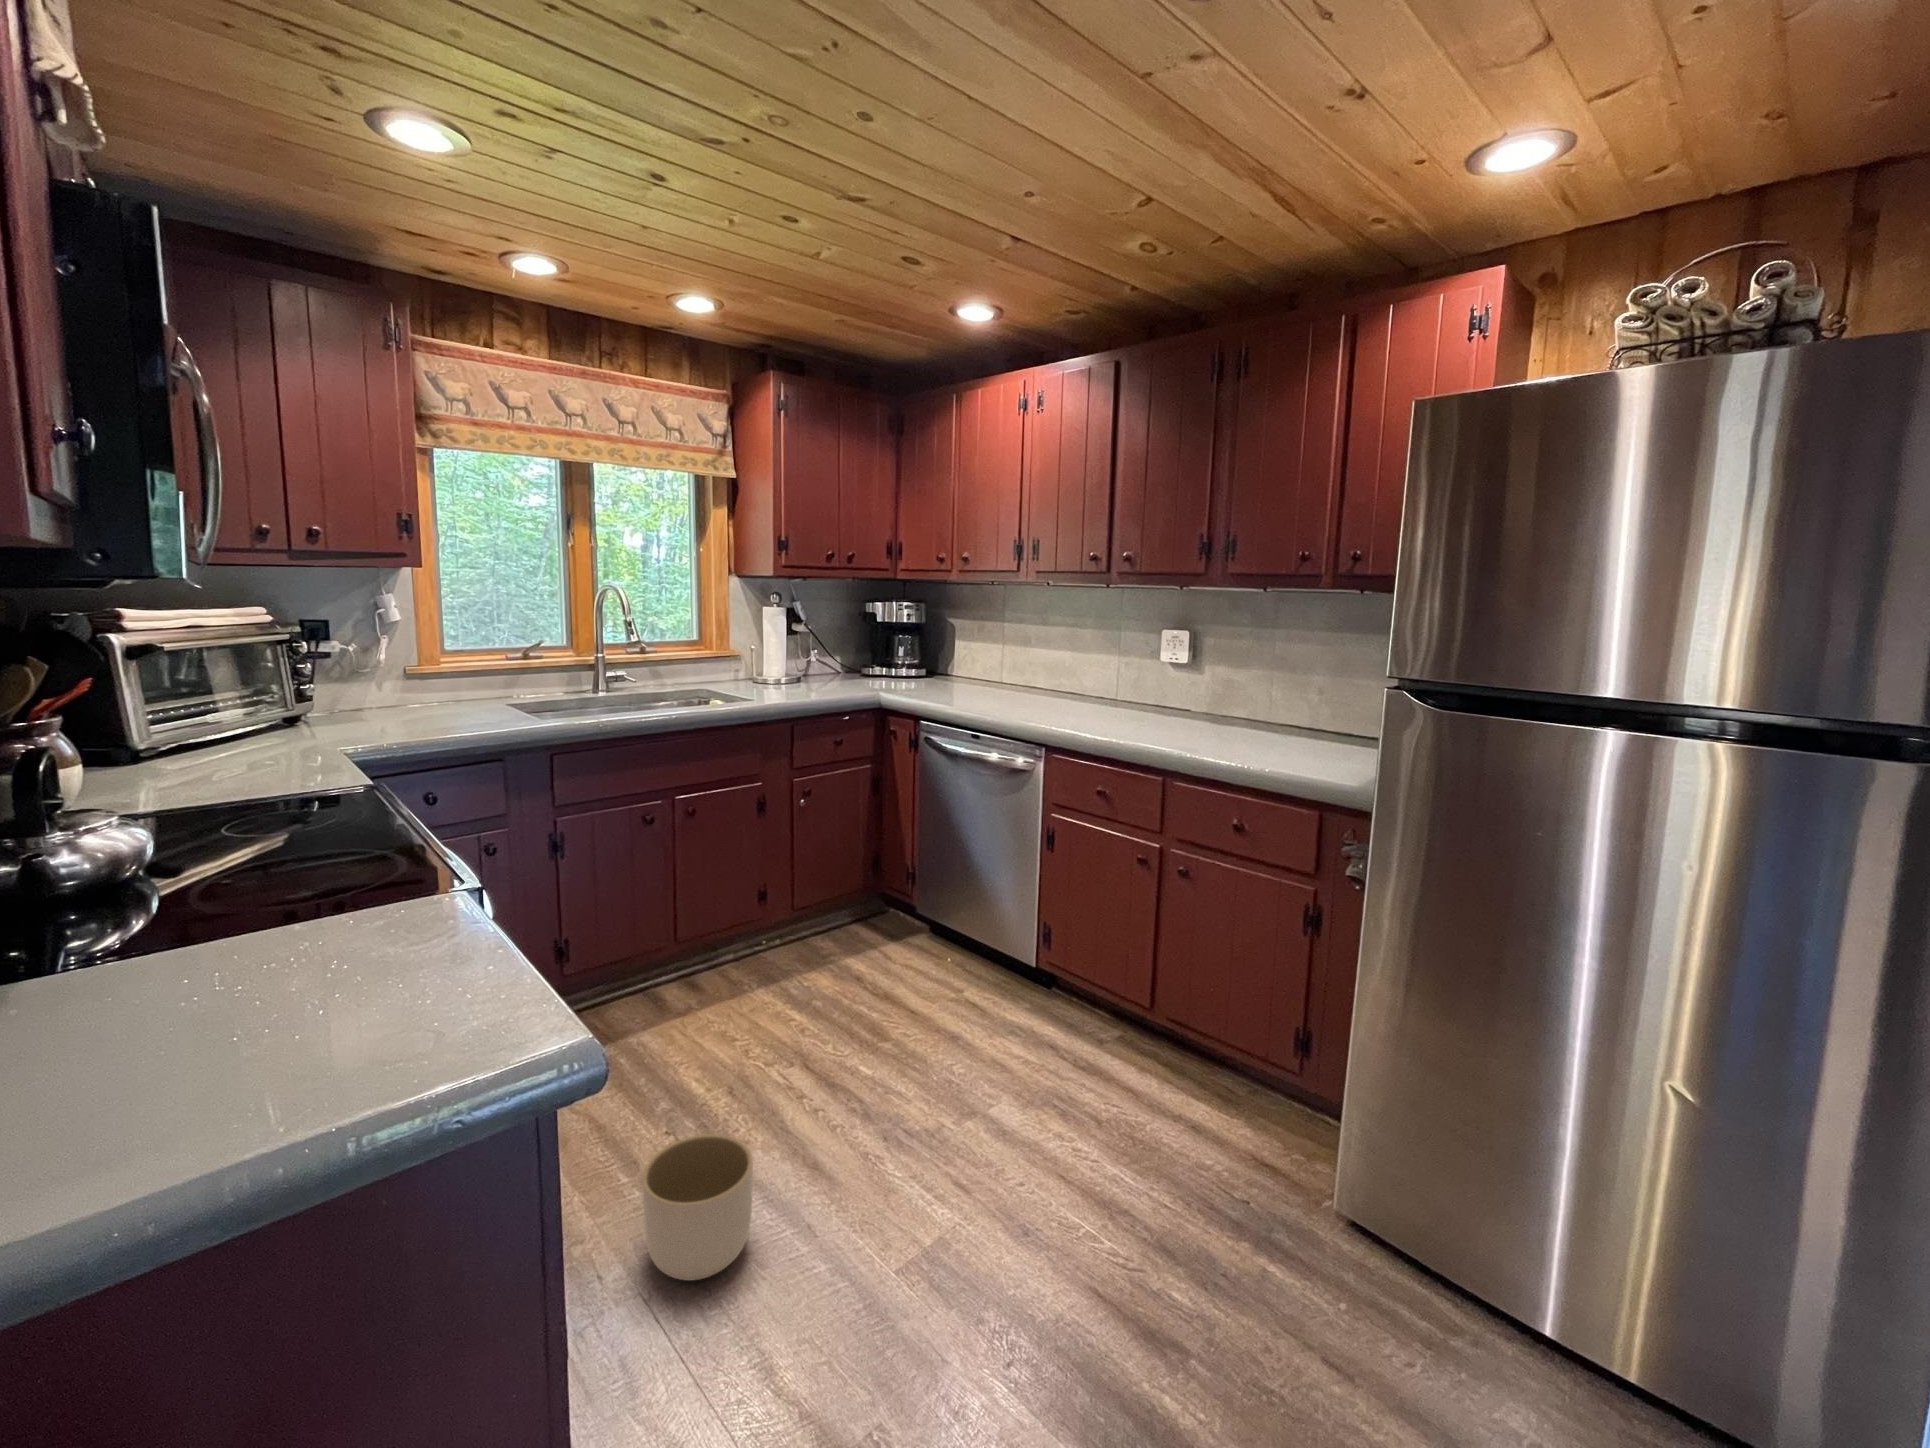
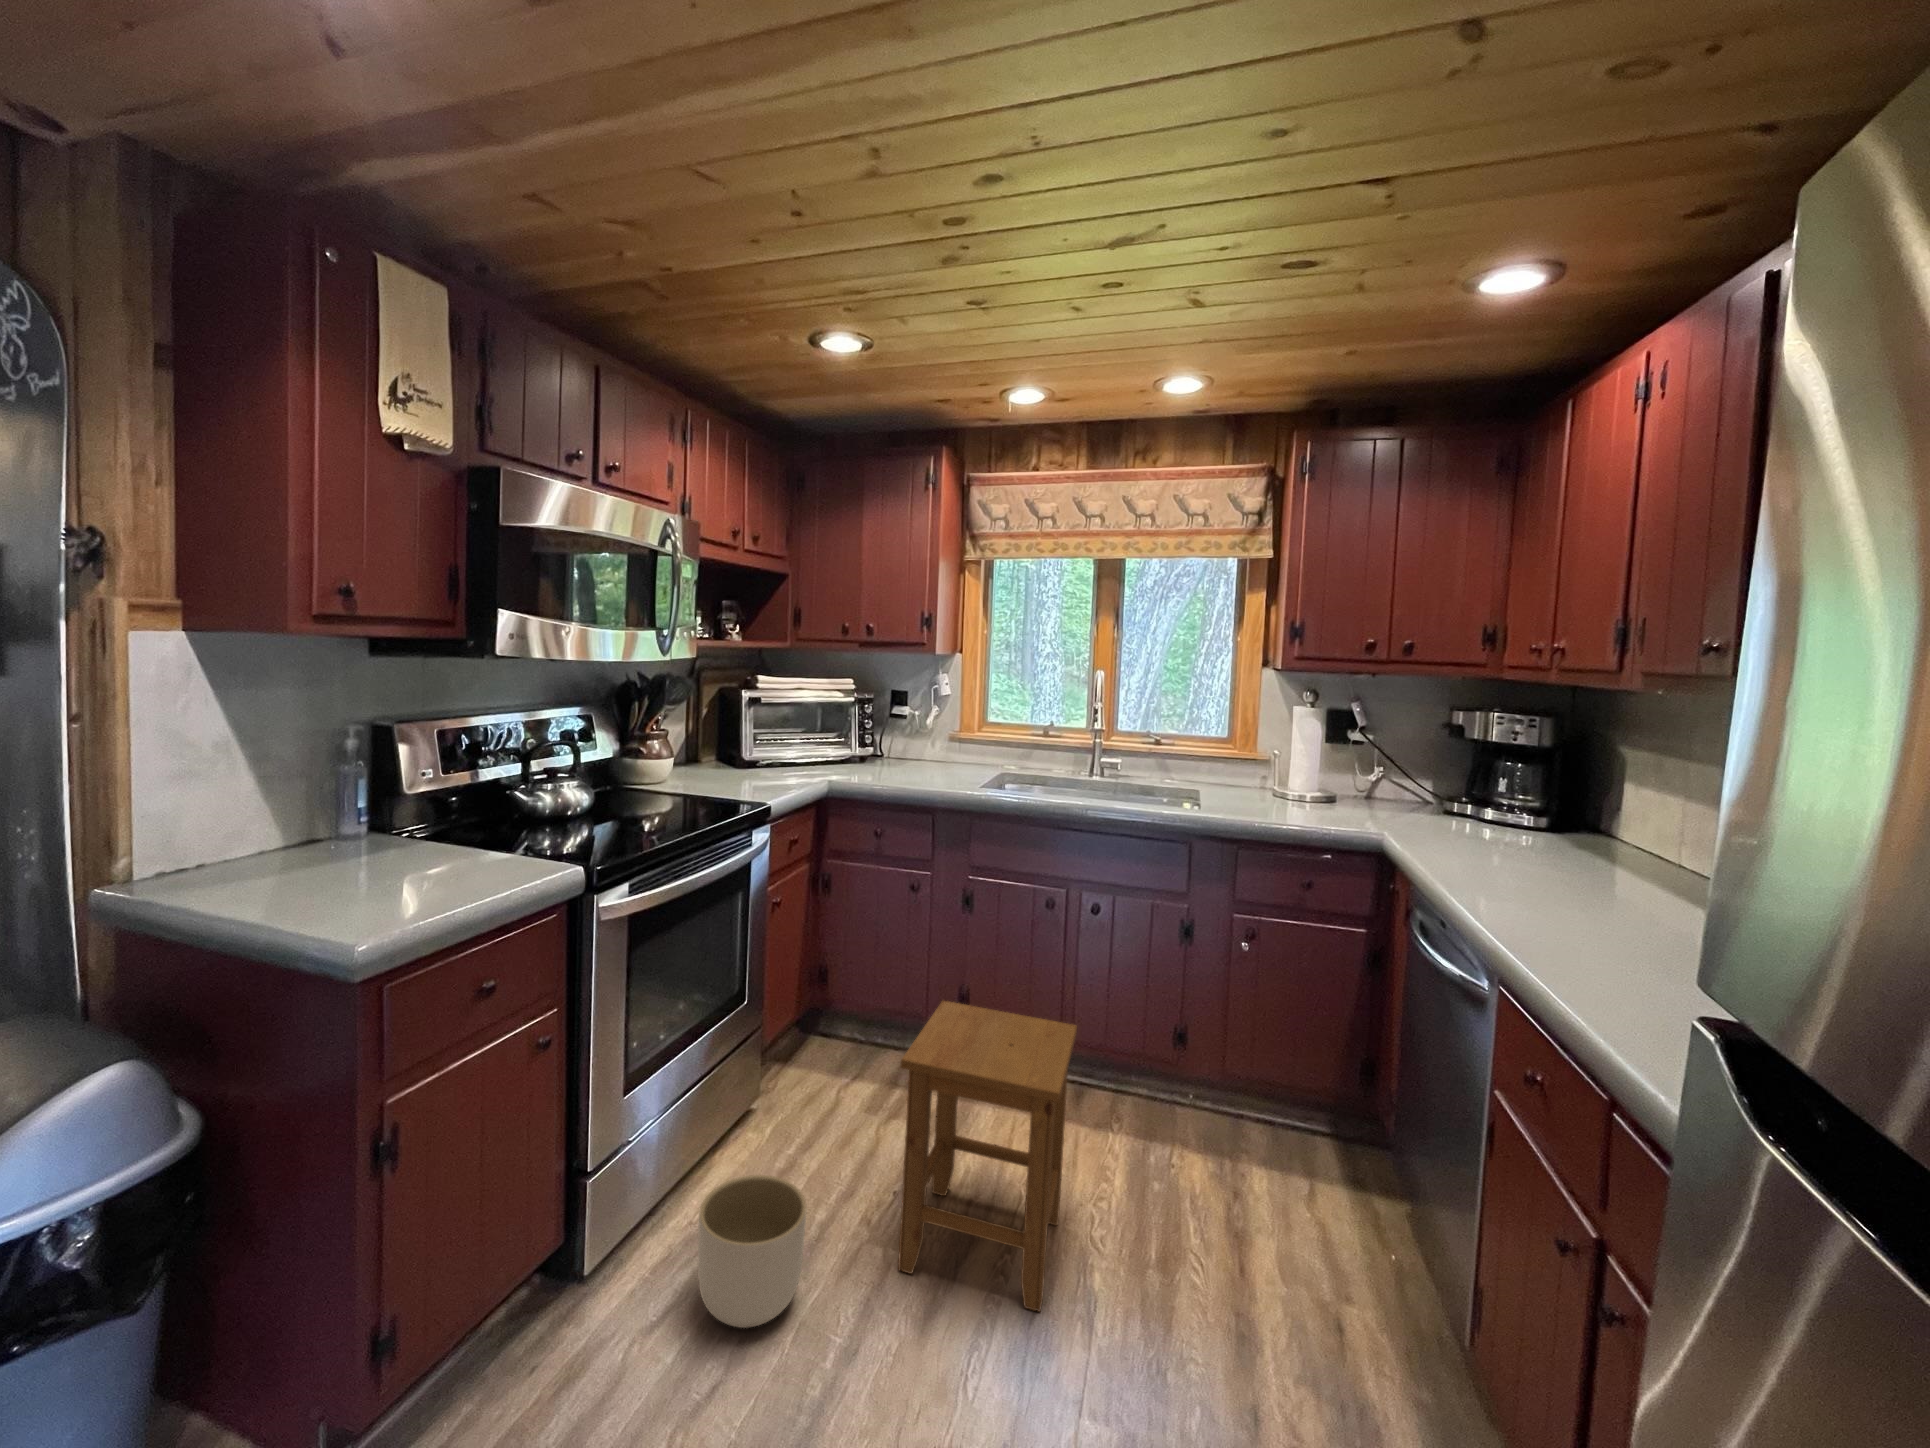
stool: none [687,897,871,1152] -> present [898,1001,1077,1312]

